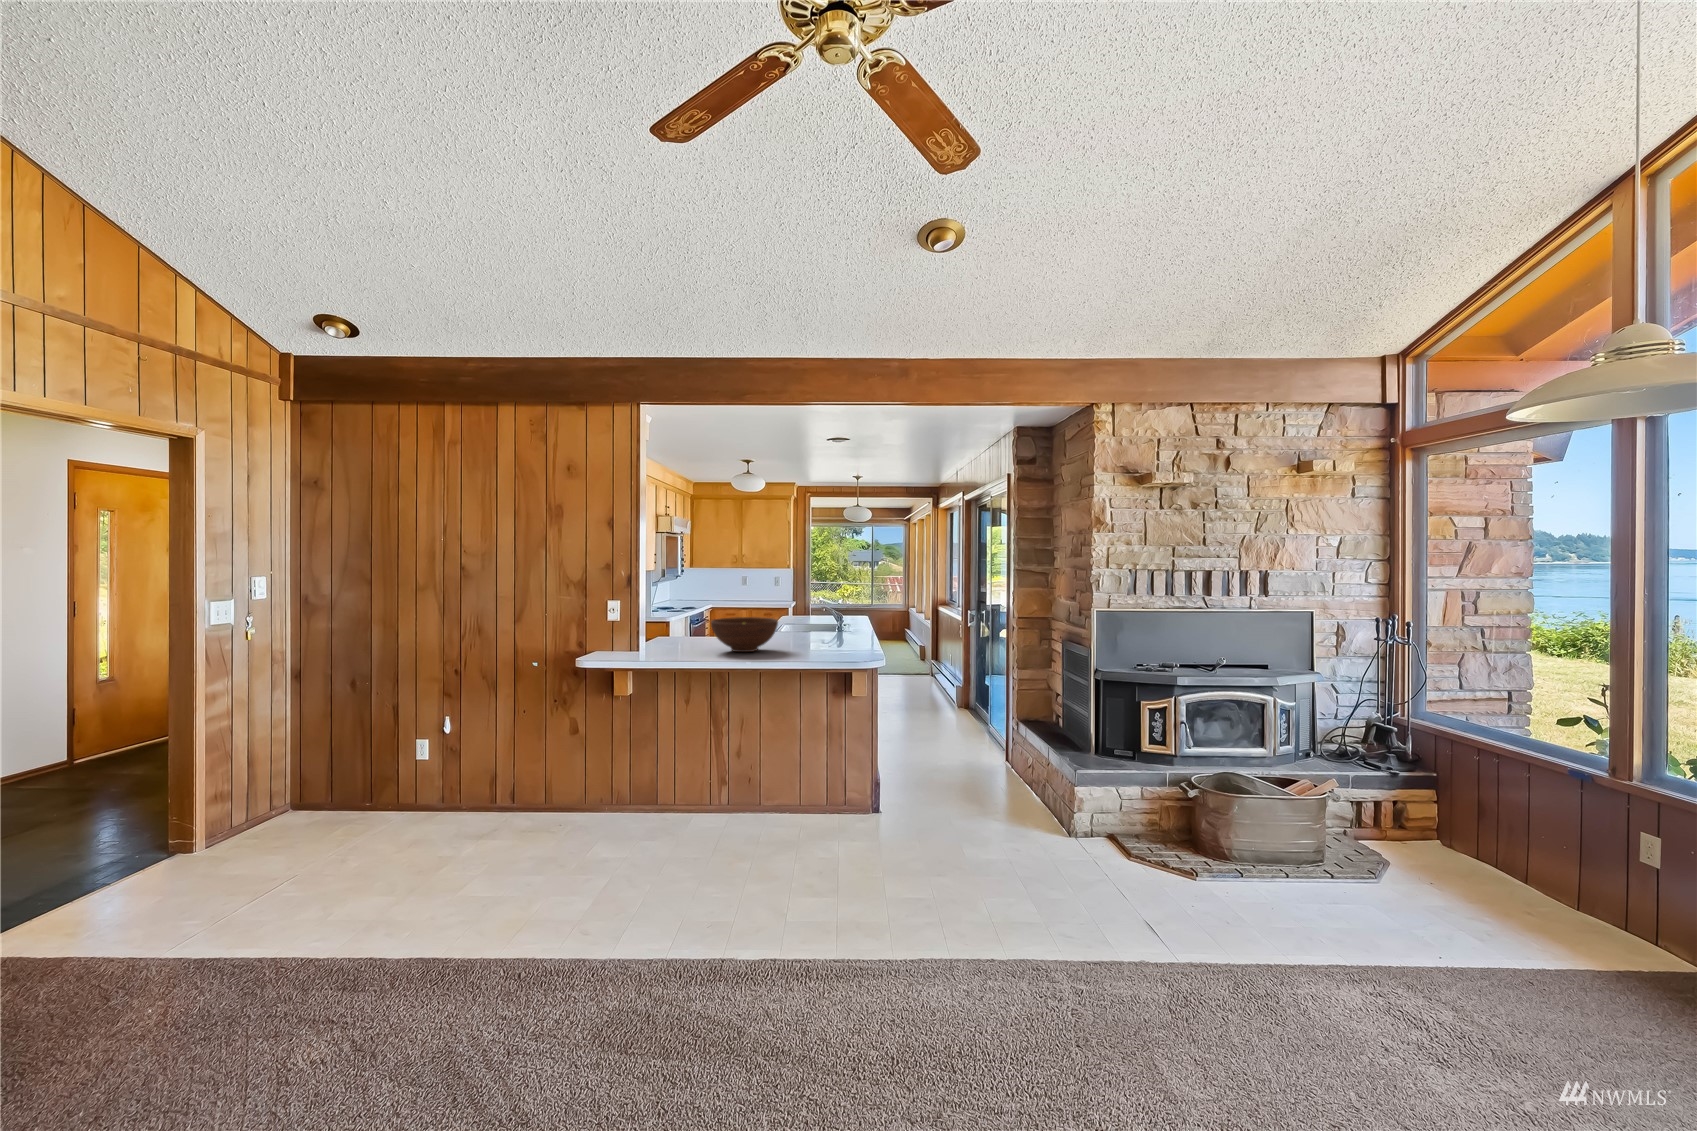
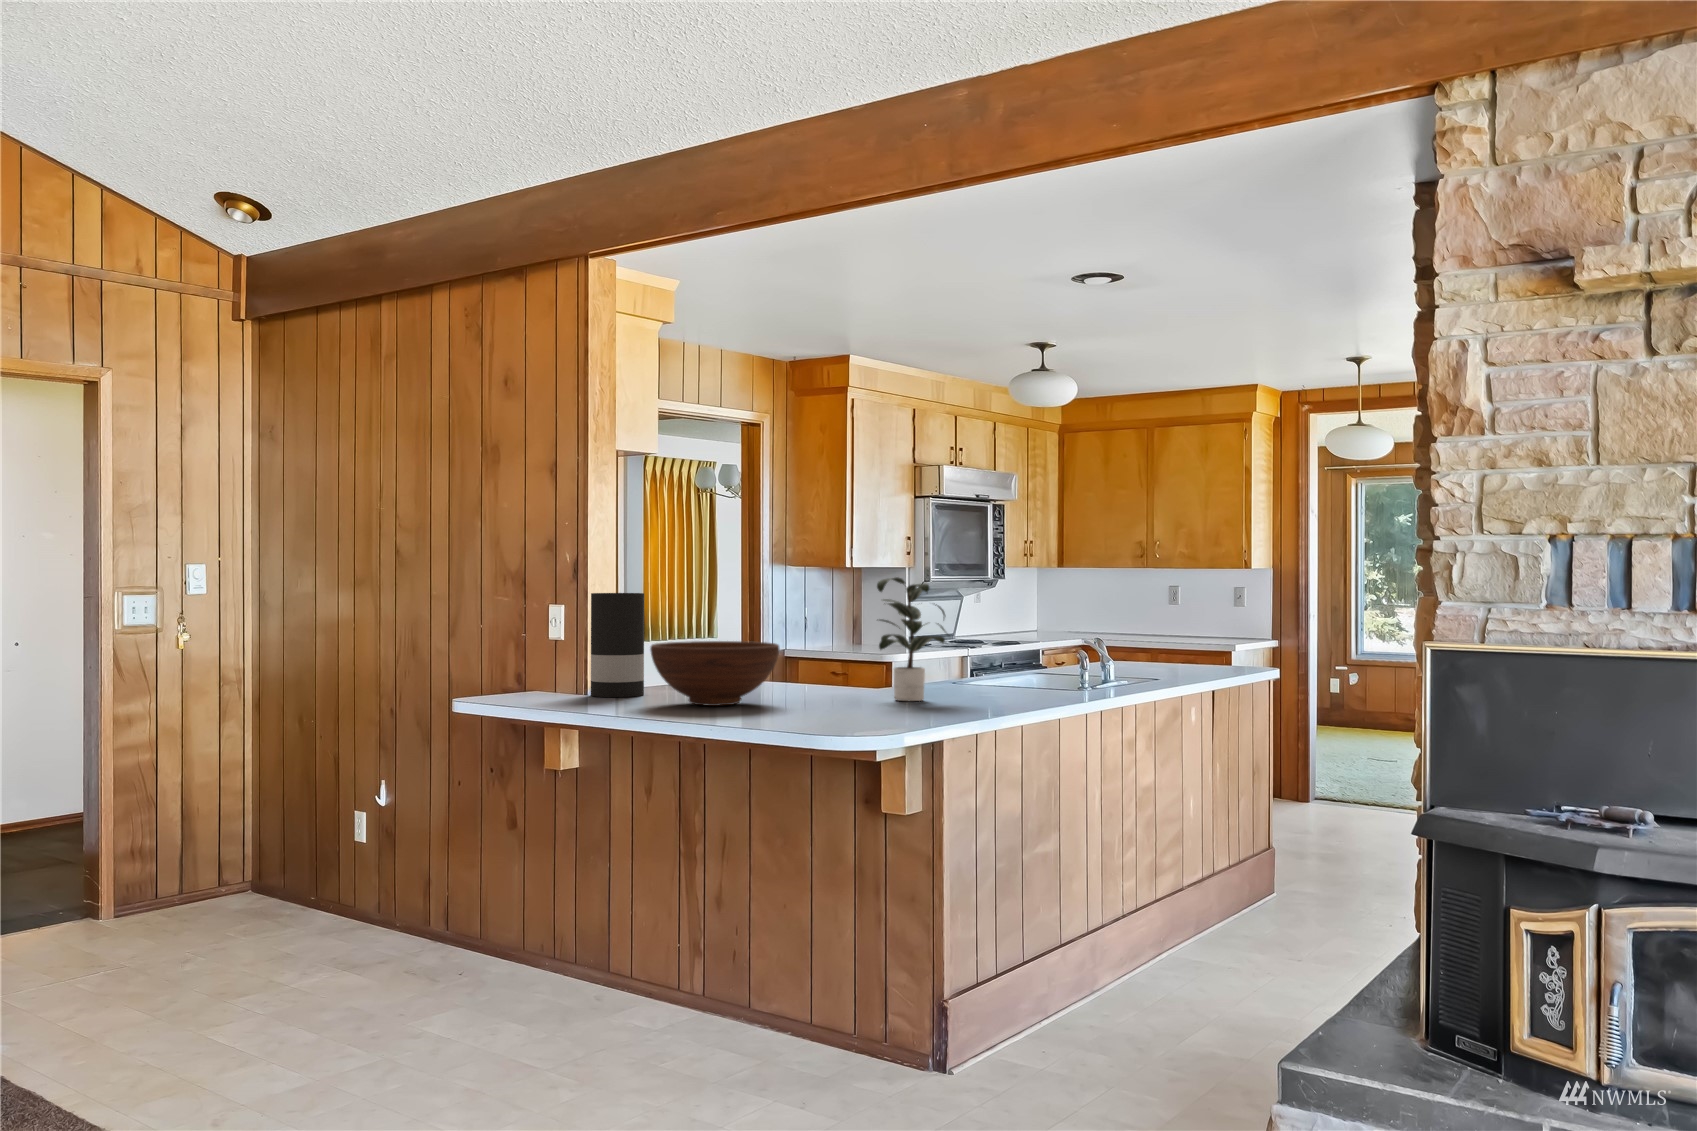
potted plant: none [794,582,849,642] -> present [877,577,945,701]
vase: none [650,593,680,652] -> present [591,593,644,697]

